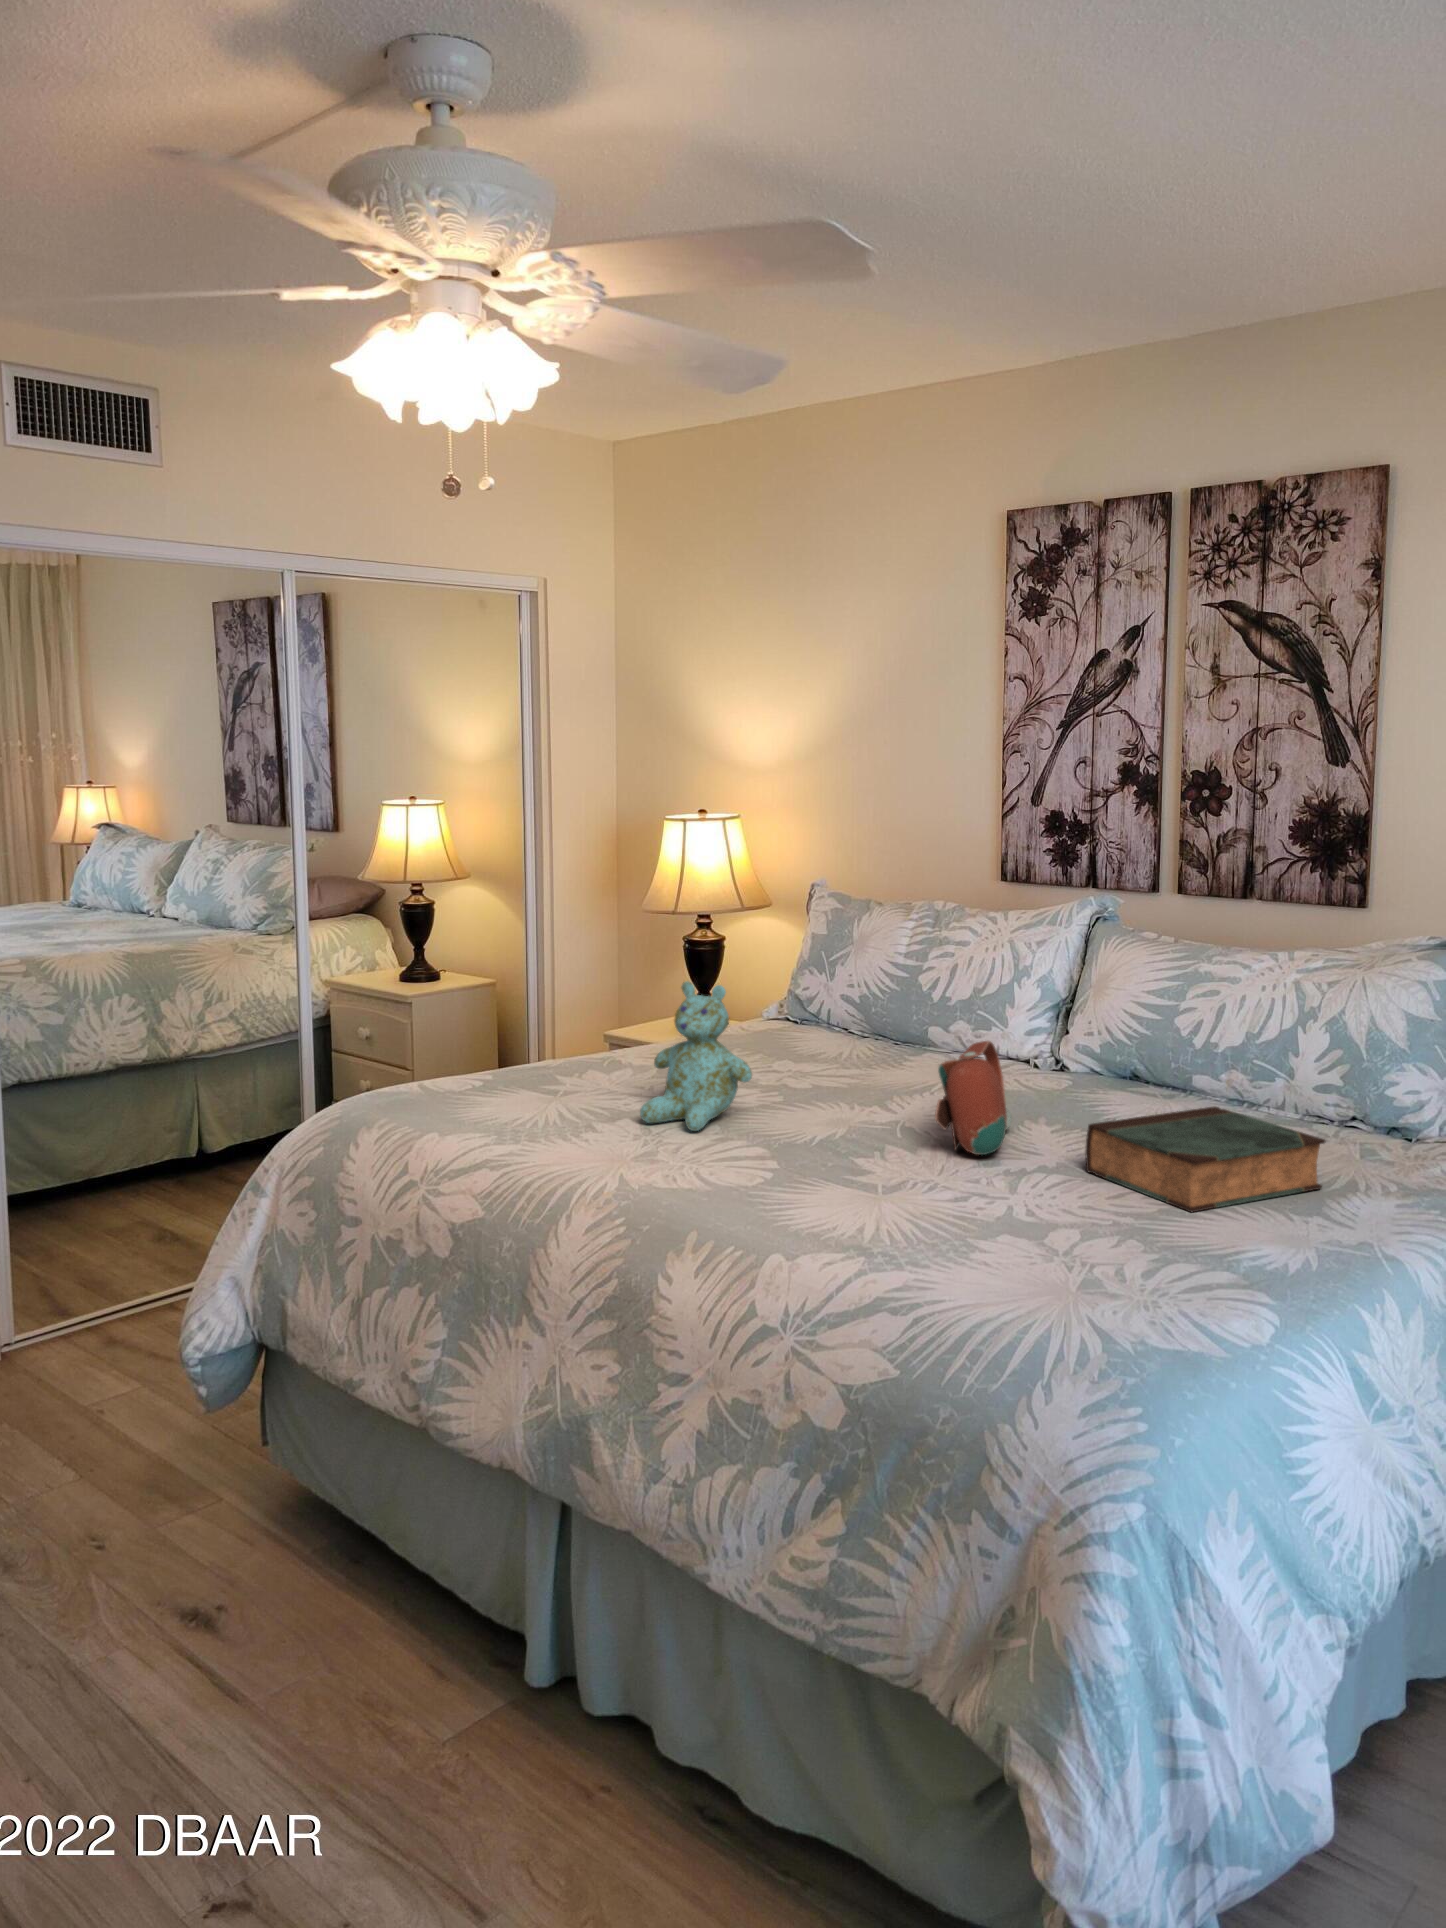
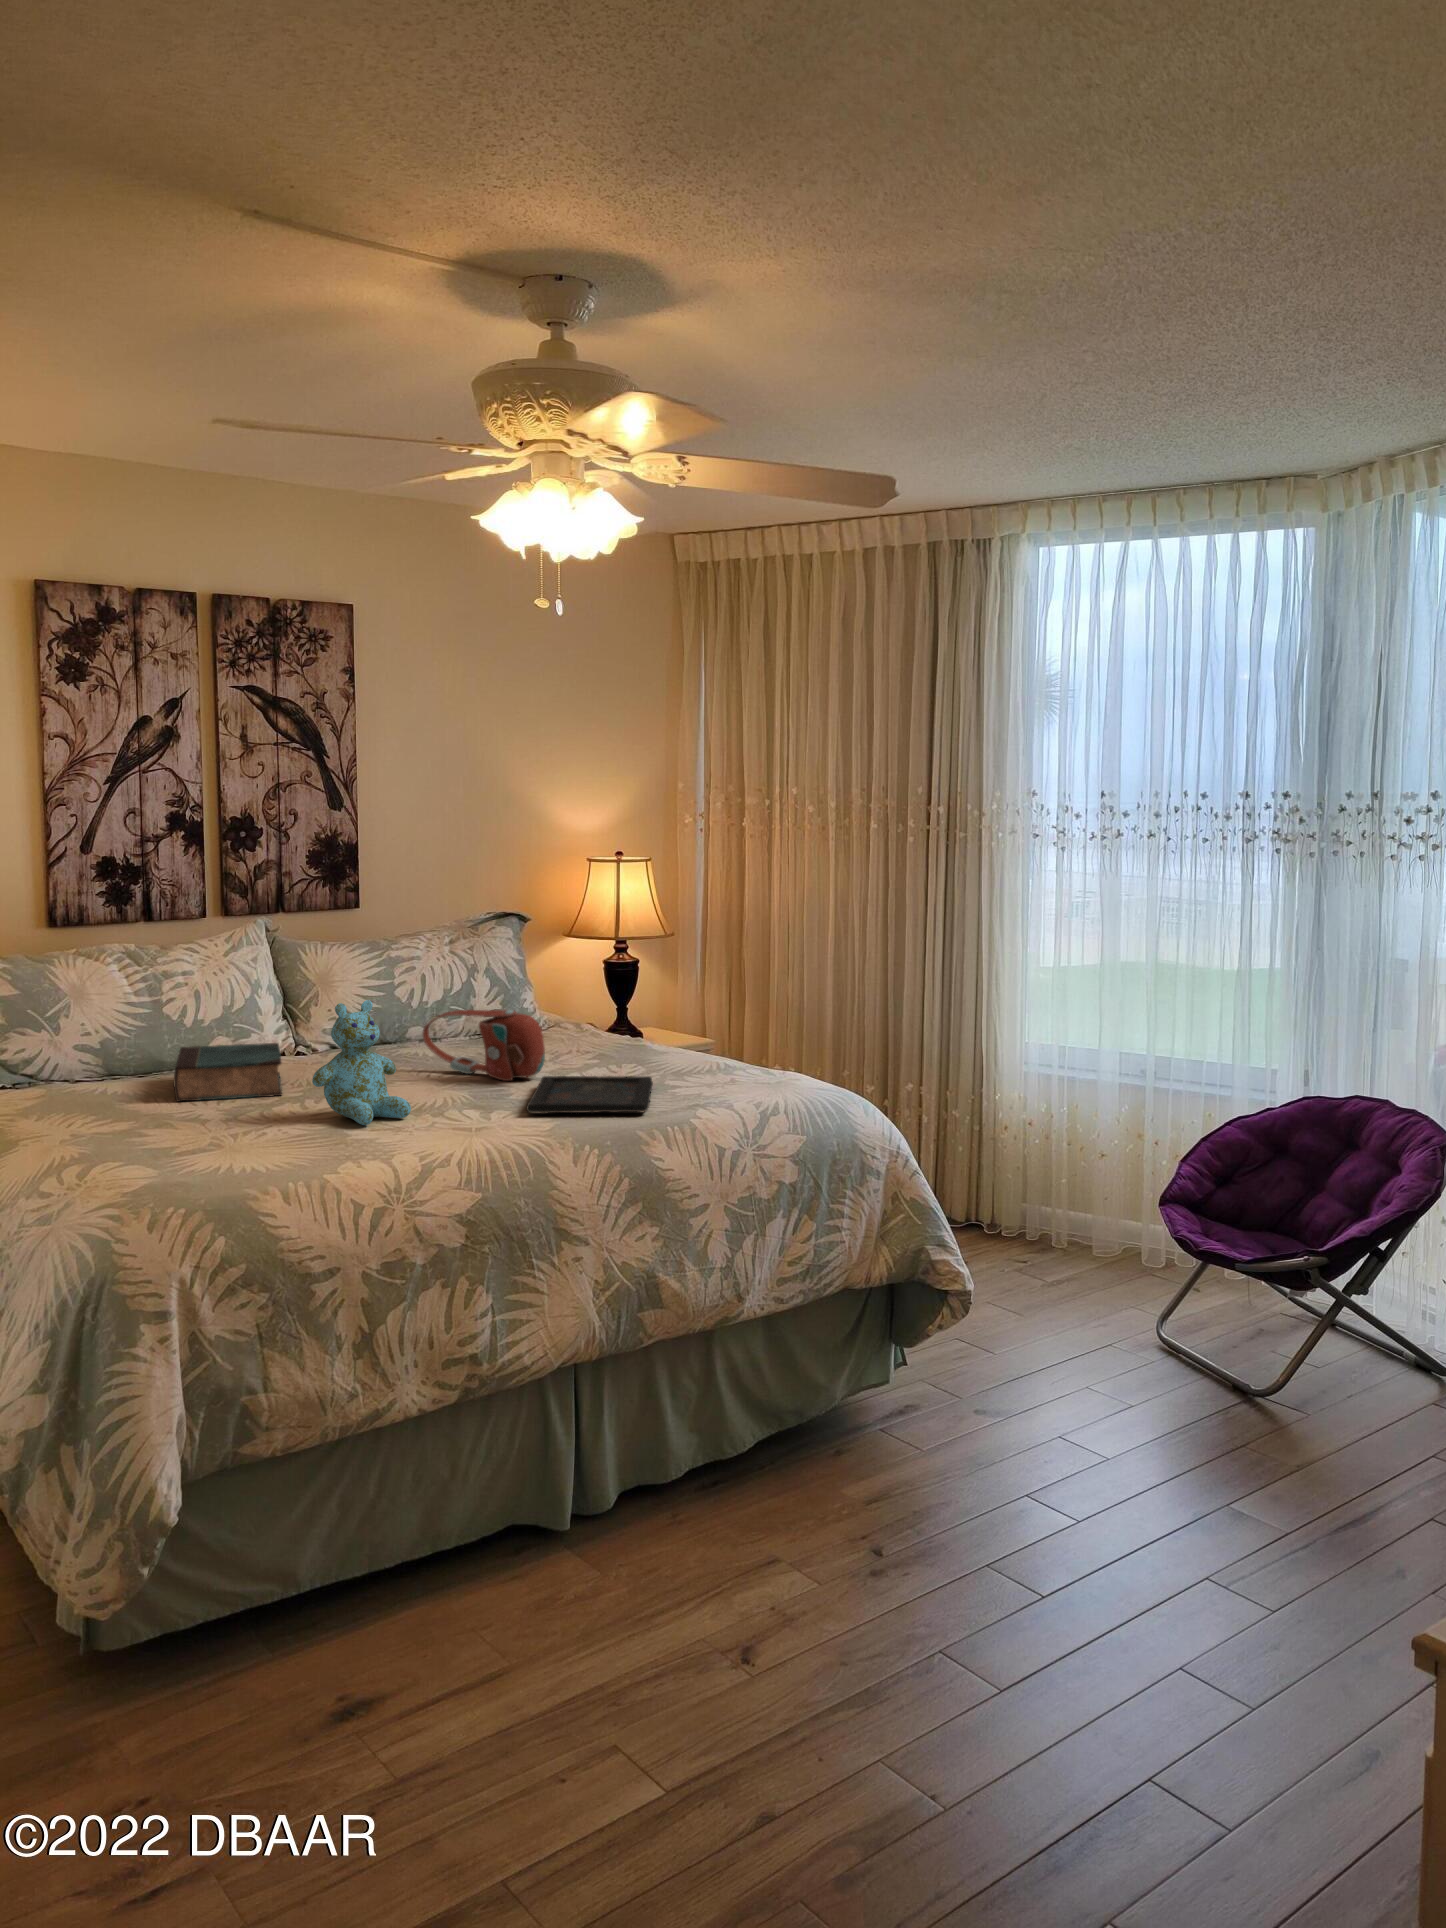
book: present [1085,1107,1325,1212] -> present [174,1043,282,1102]
tray: none [729,1152,980,1223] -> present [527,1076,653,1114]

